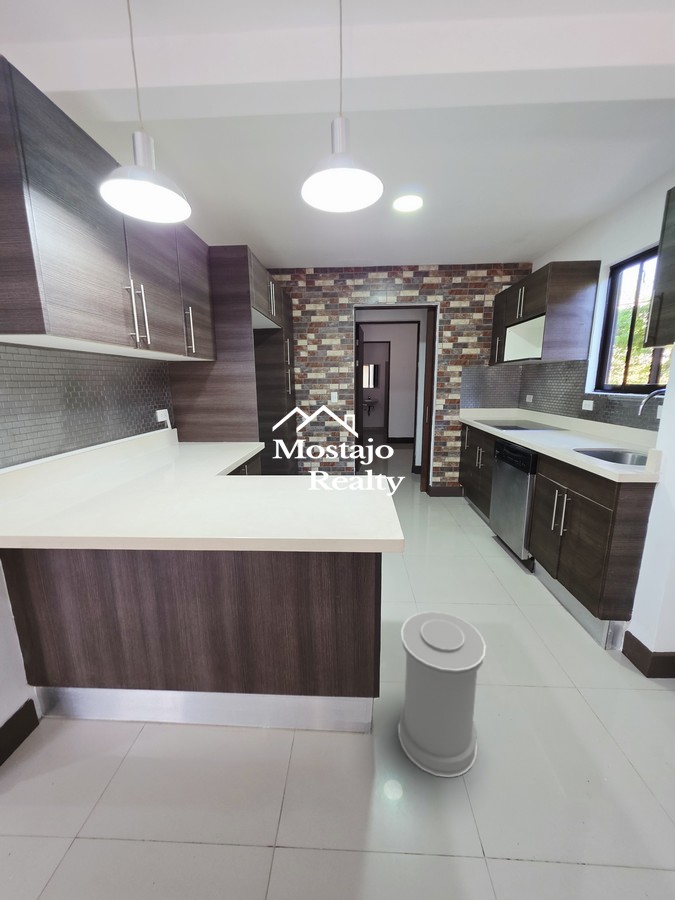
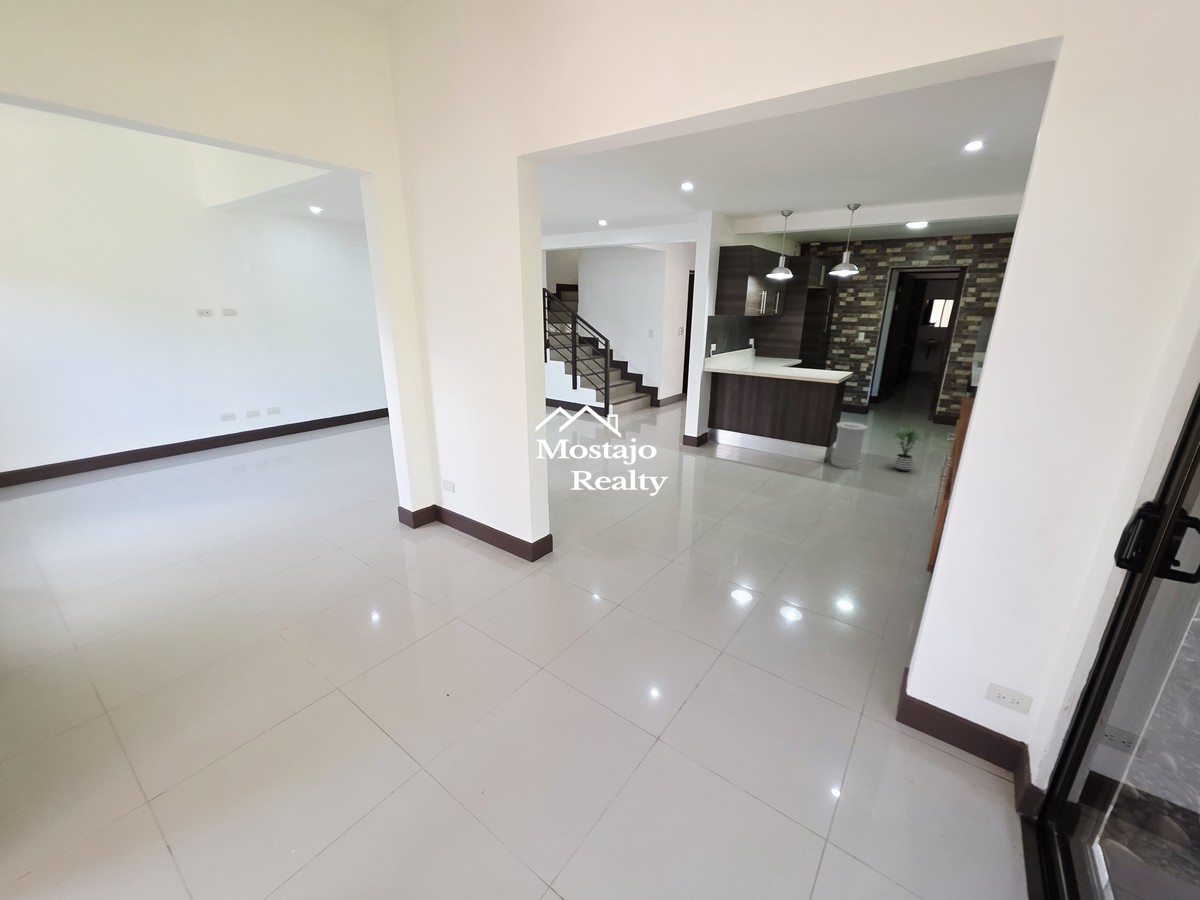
potted plant: none [510,593,603,711] -> present [894,429,921,472]

